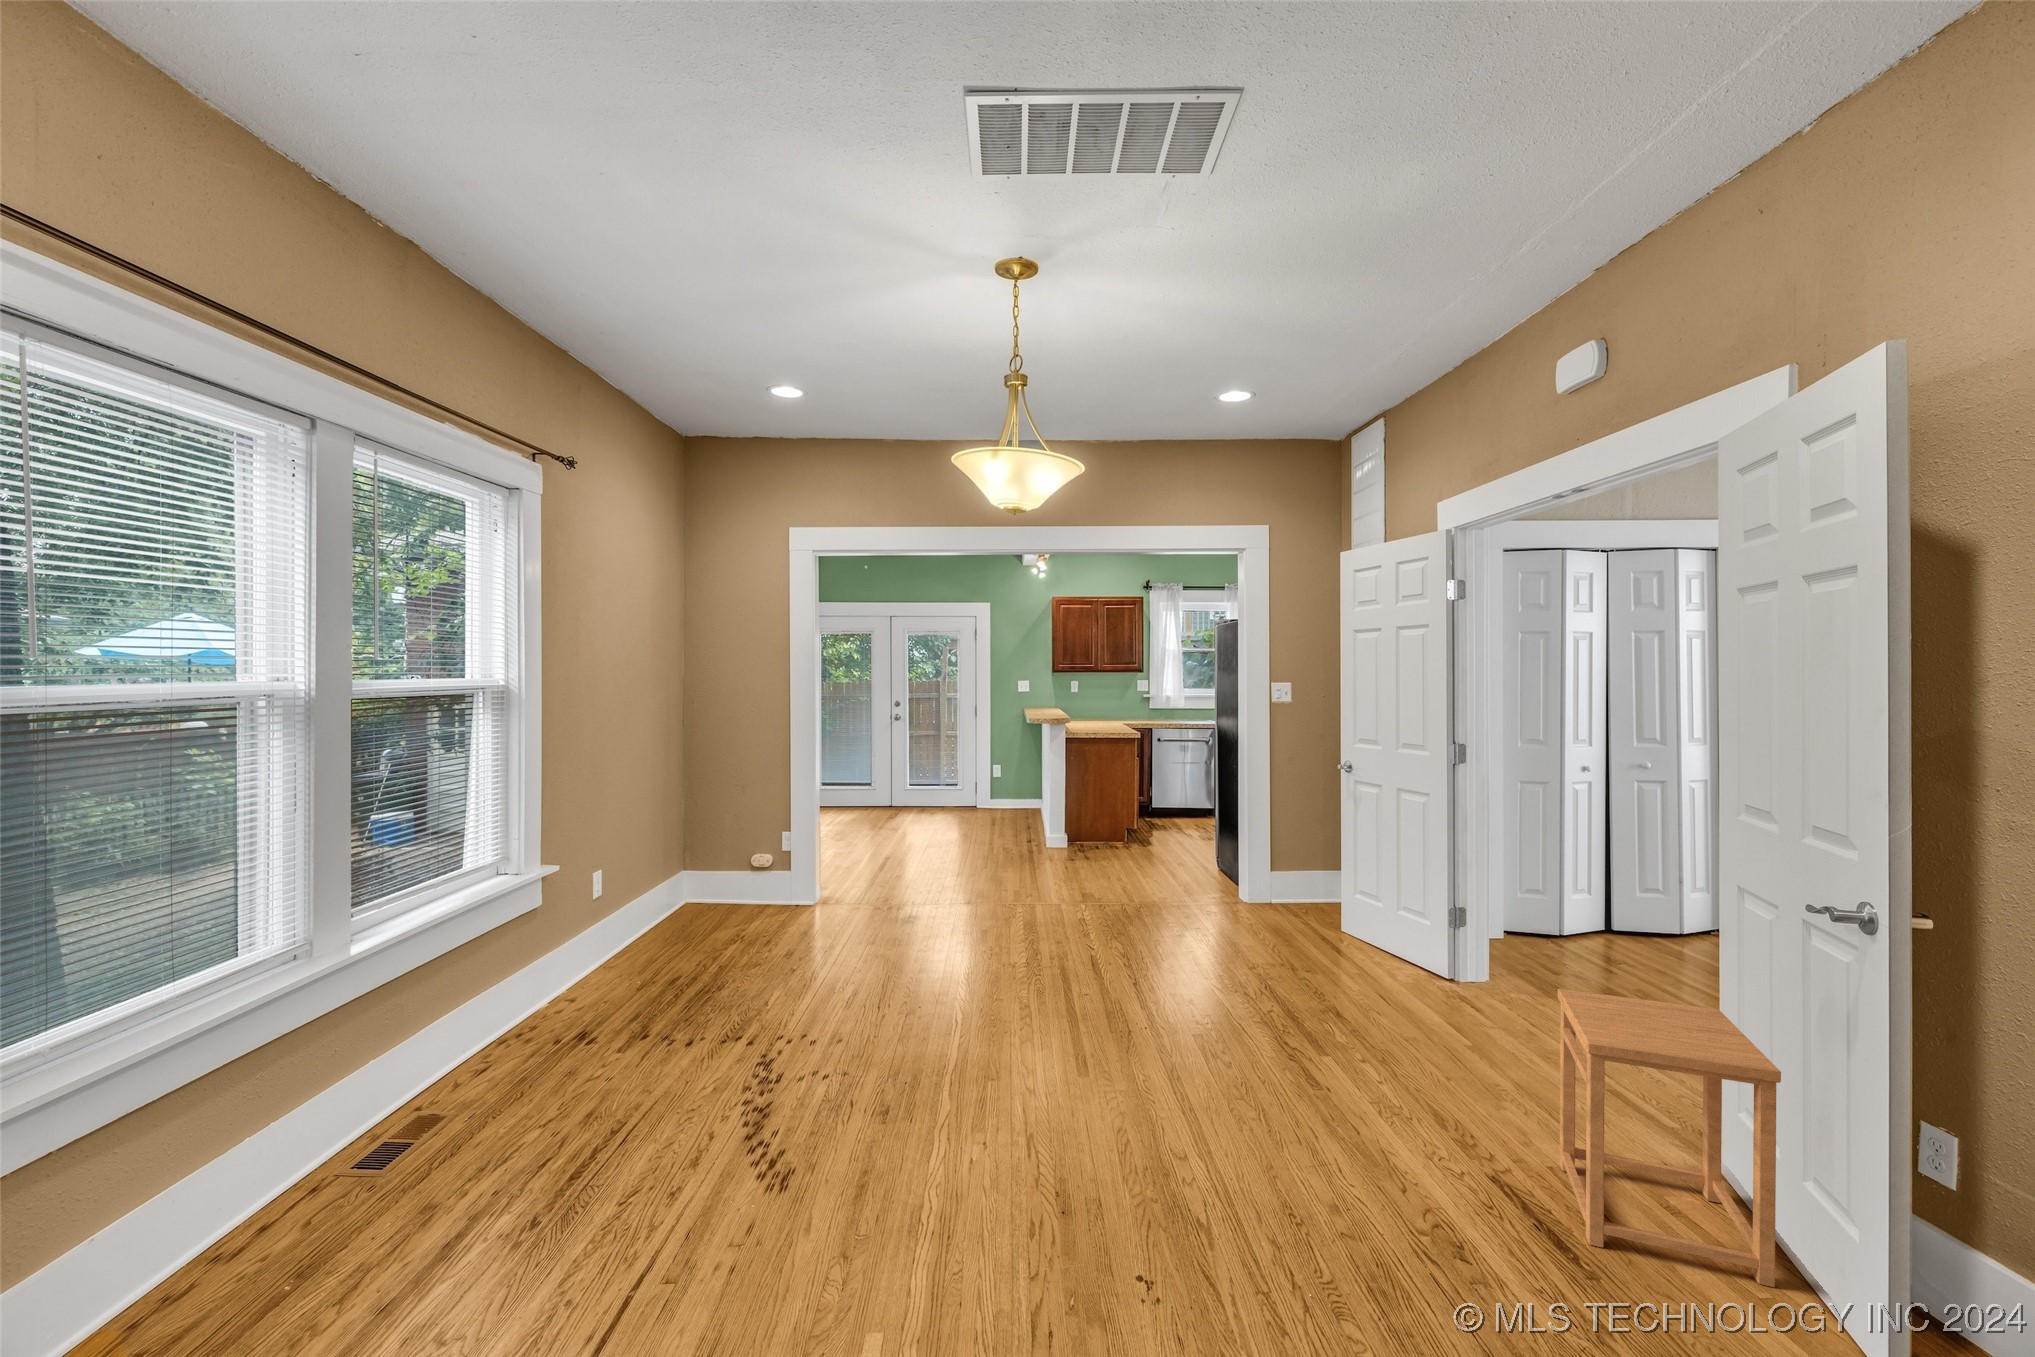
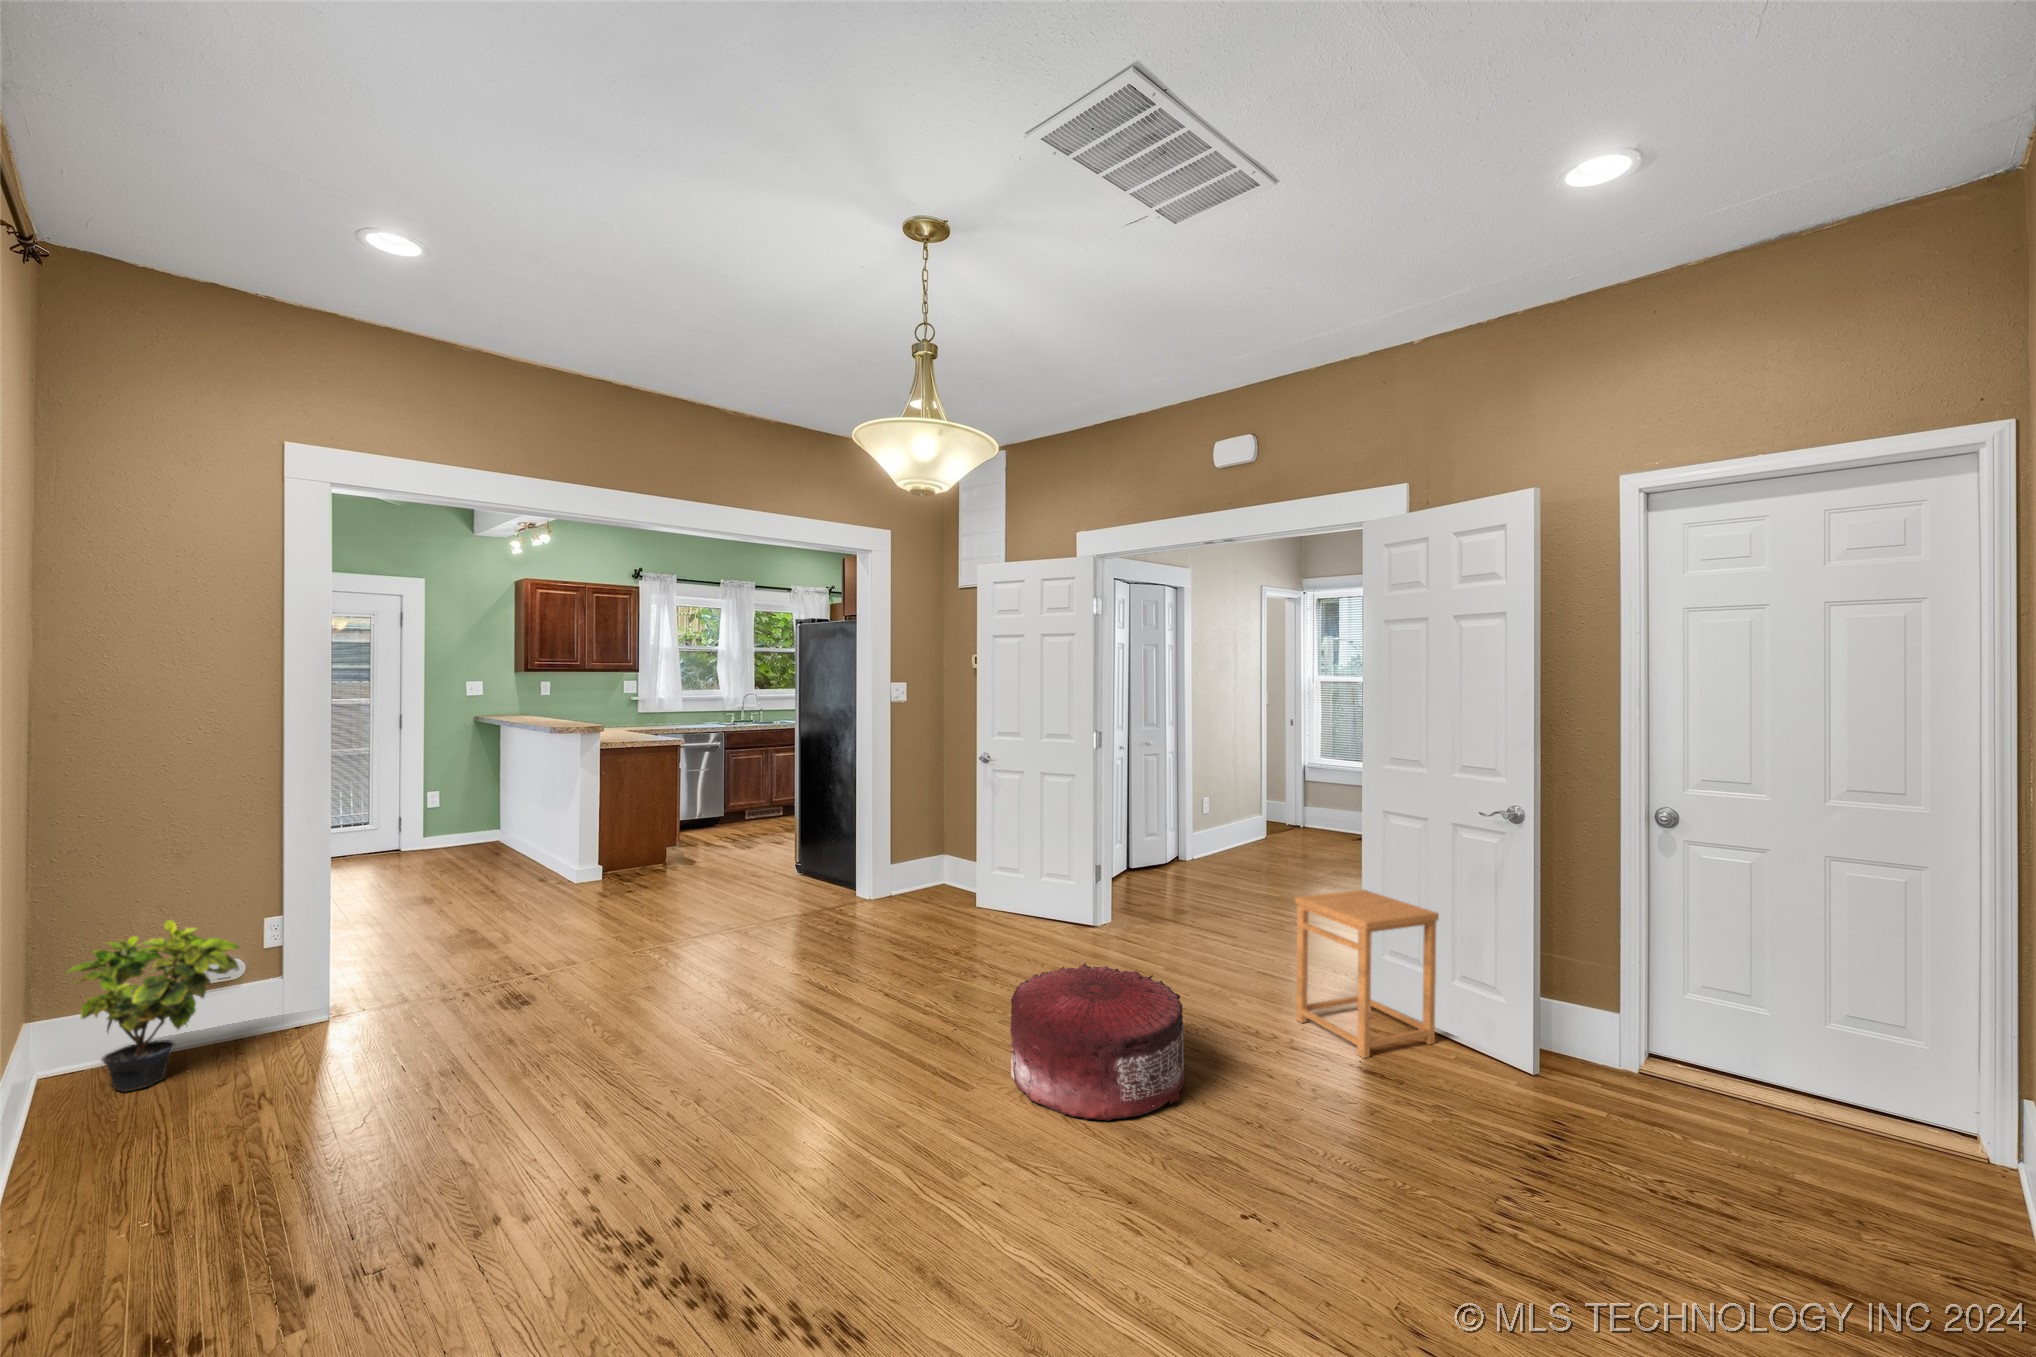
potted plant: none [694,825,765,918] -> present [68,920,239,1092]
pouf: none [1103,990,1307,1168] -> present [1010,963,1184,1121]

